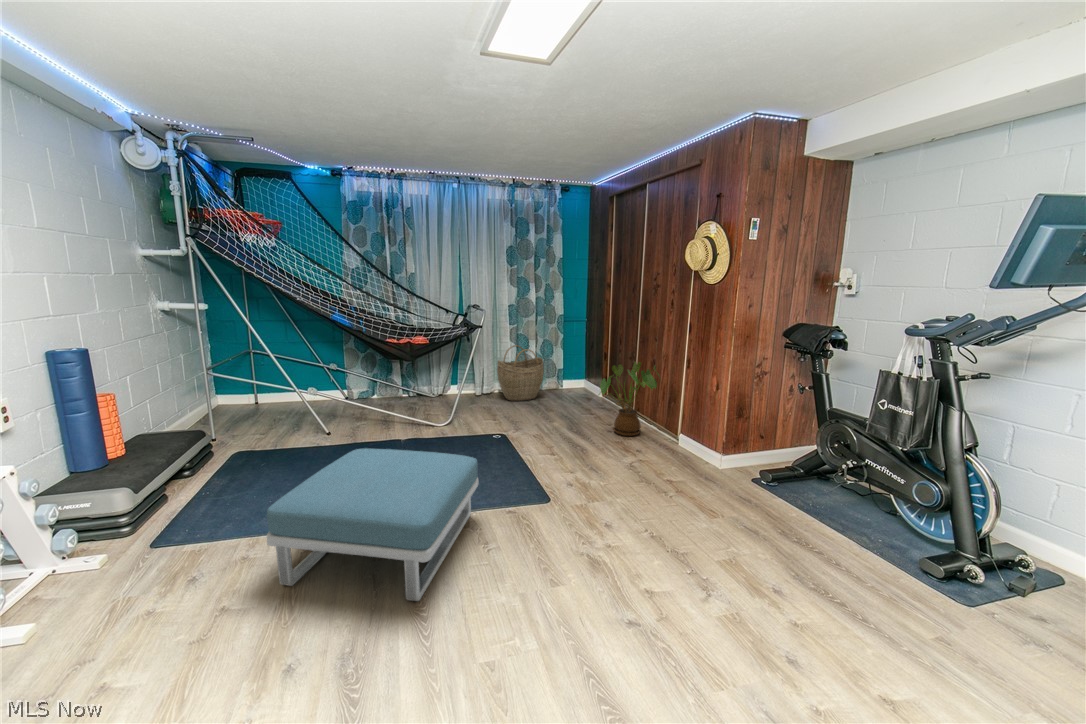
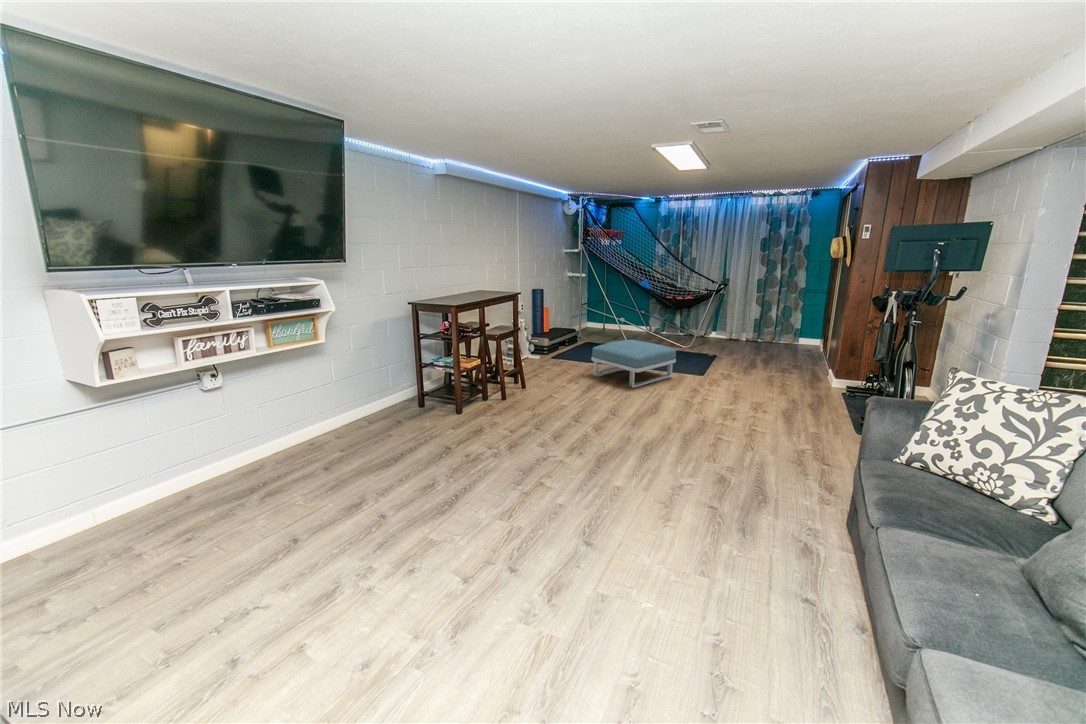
woven basket: present [497,345,544,401] -> none [742,308,778,347]
house plant: present [600,362,660,436] -> none [785,322,836,372]

